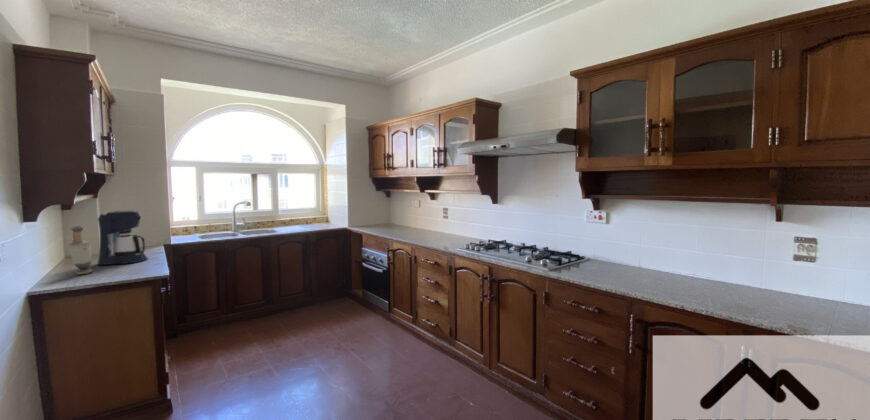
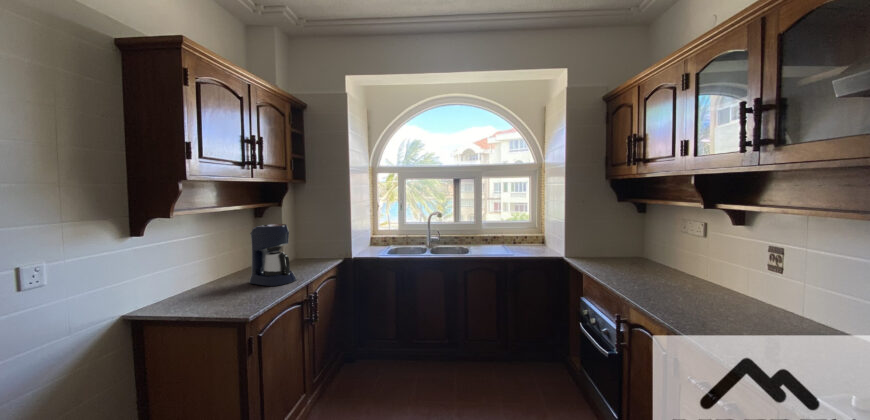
vase: present [69,226,92,274] -> none [201,243,224,296]

